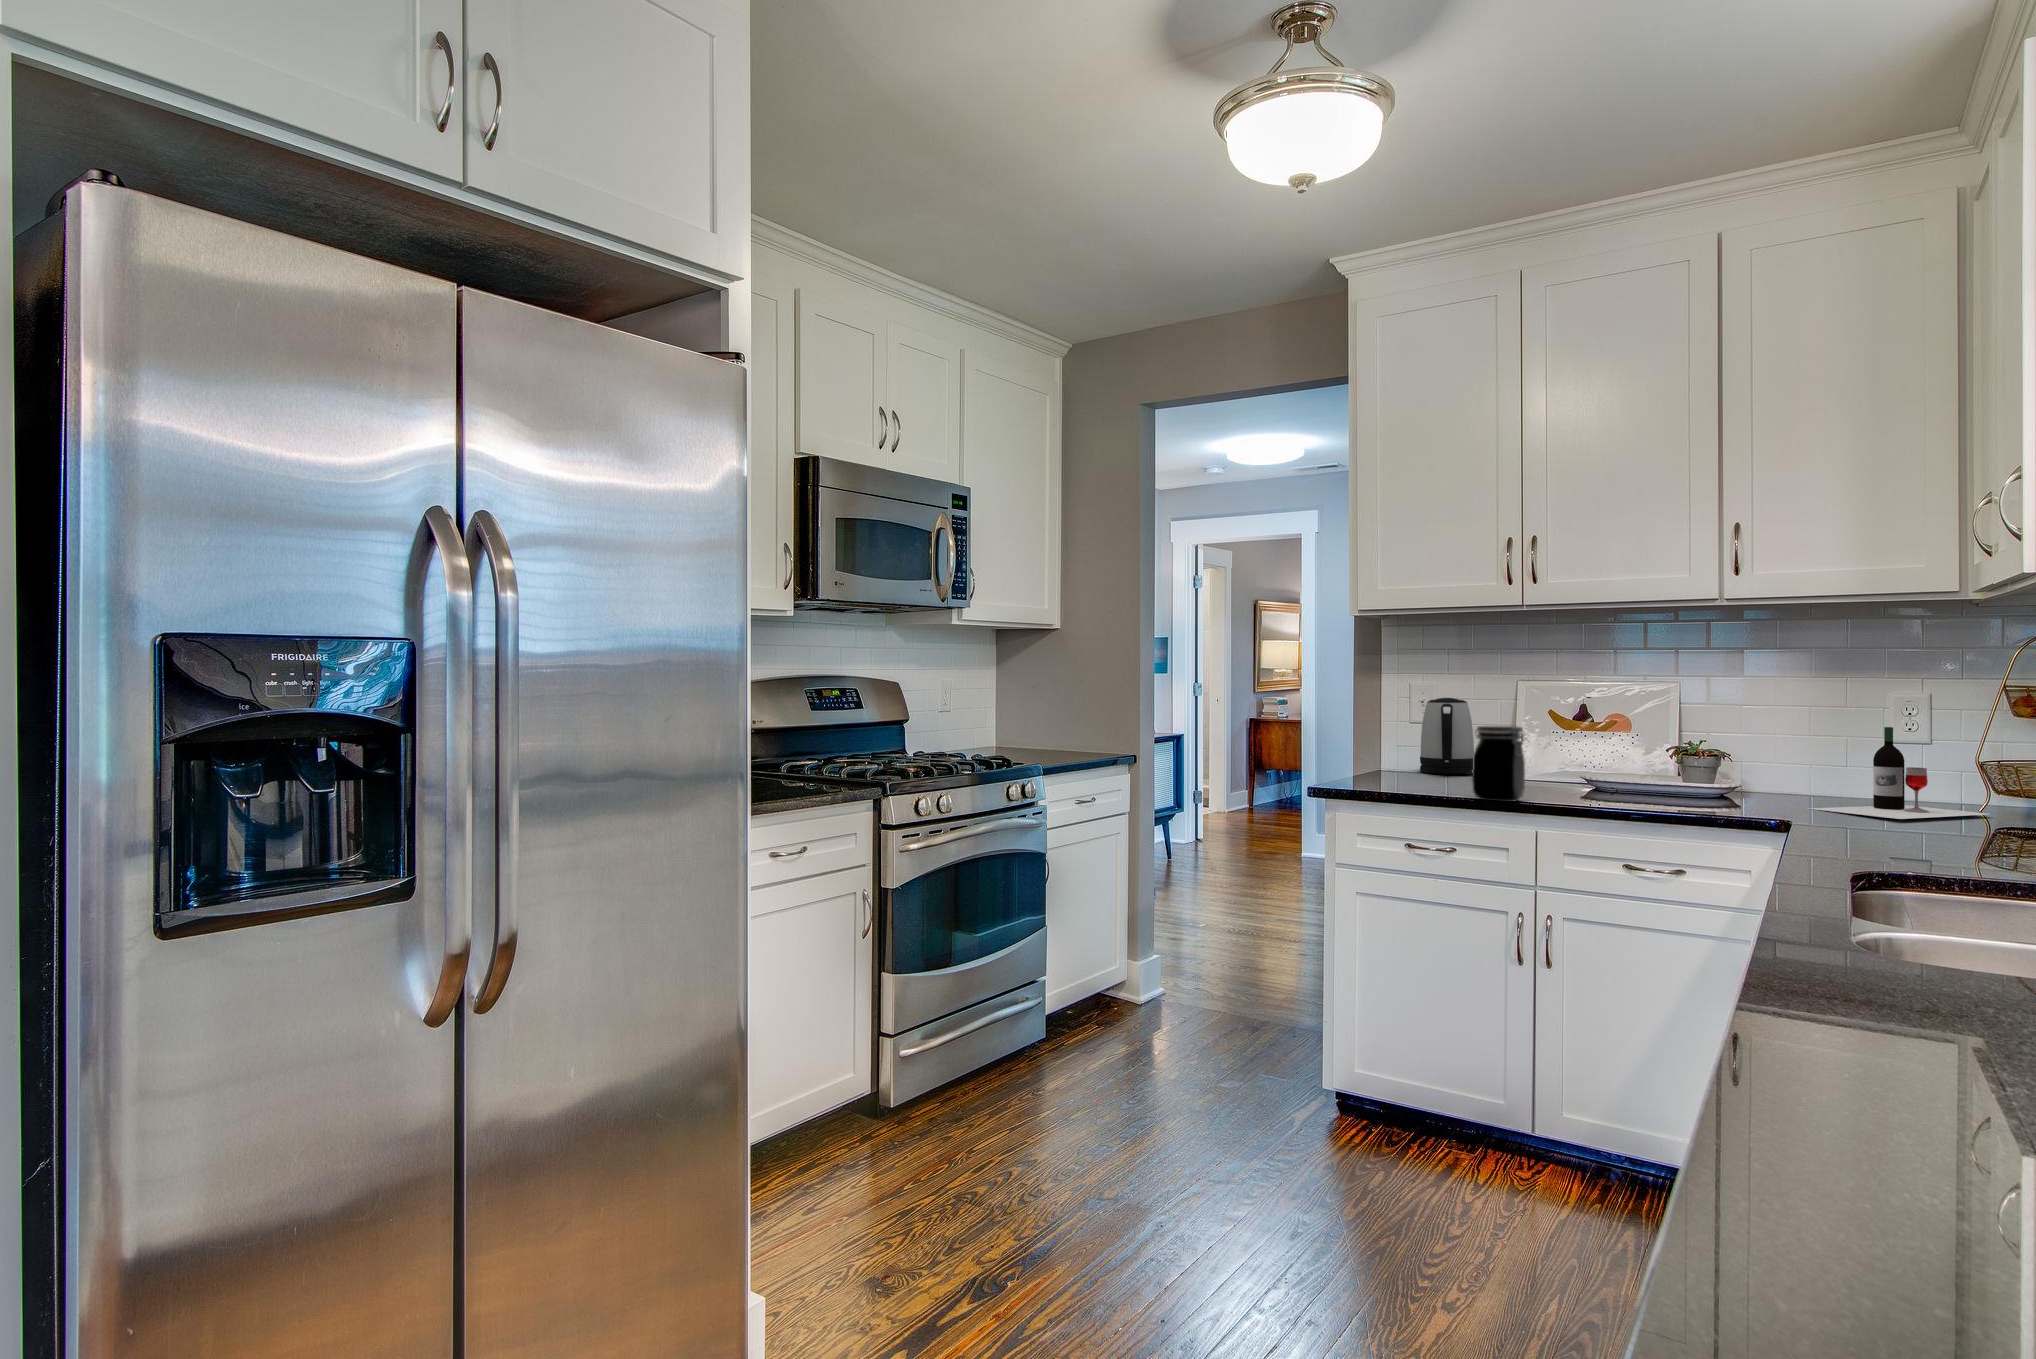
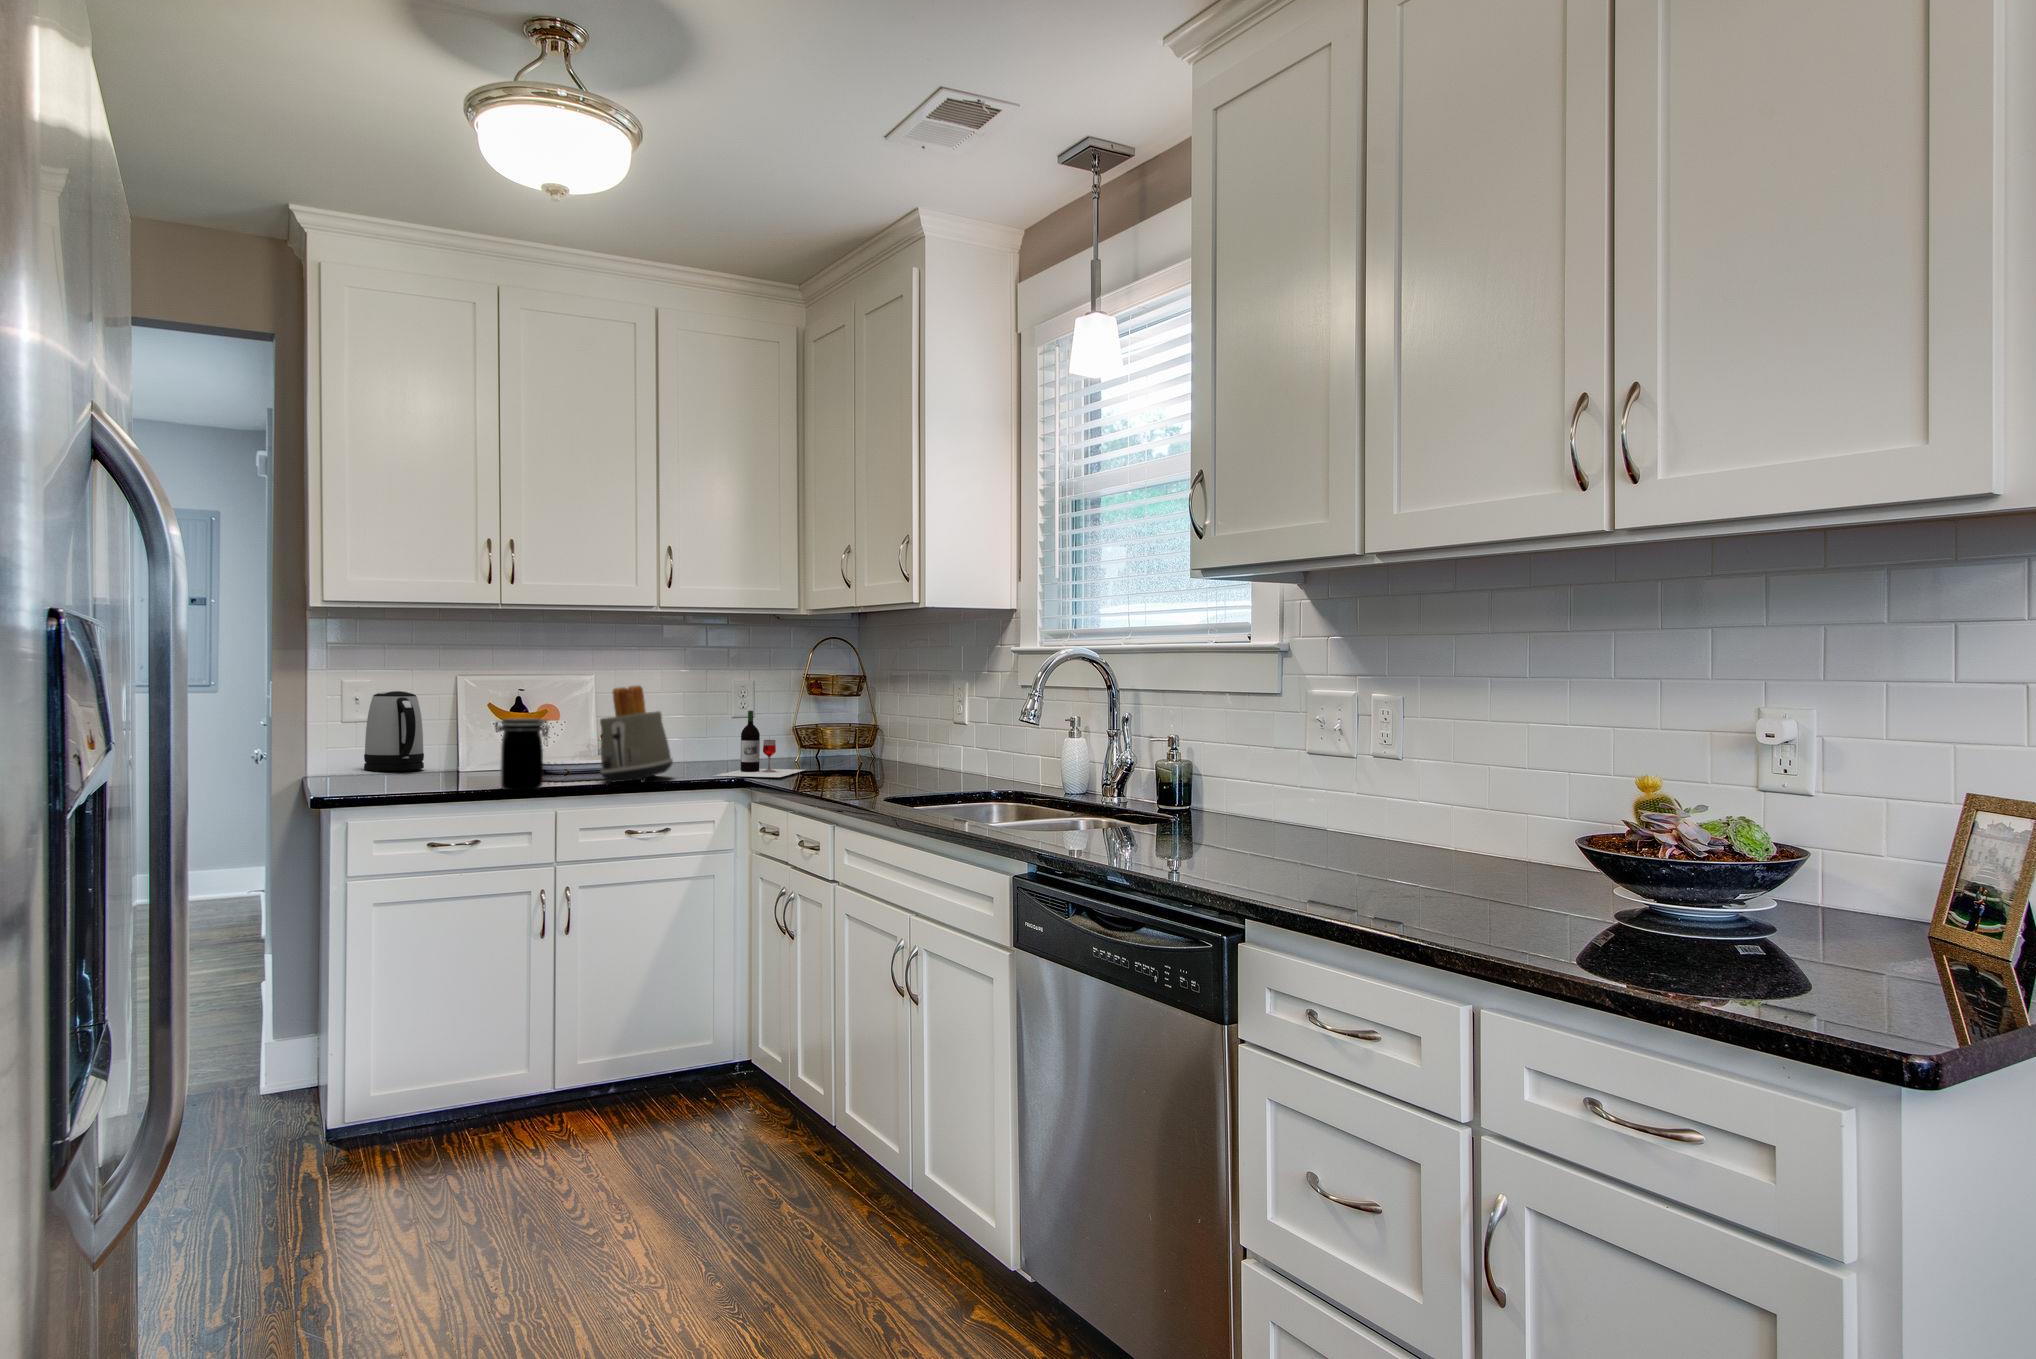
toaster: none [1616,692,1735,807] -> present [600,685,673,783]

